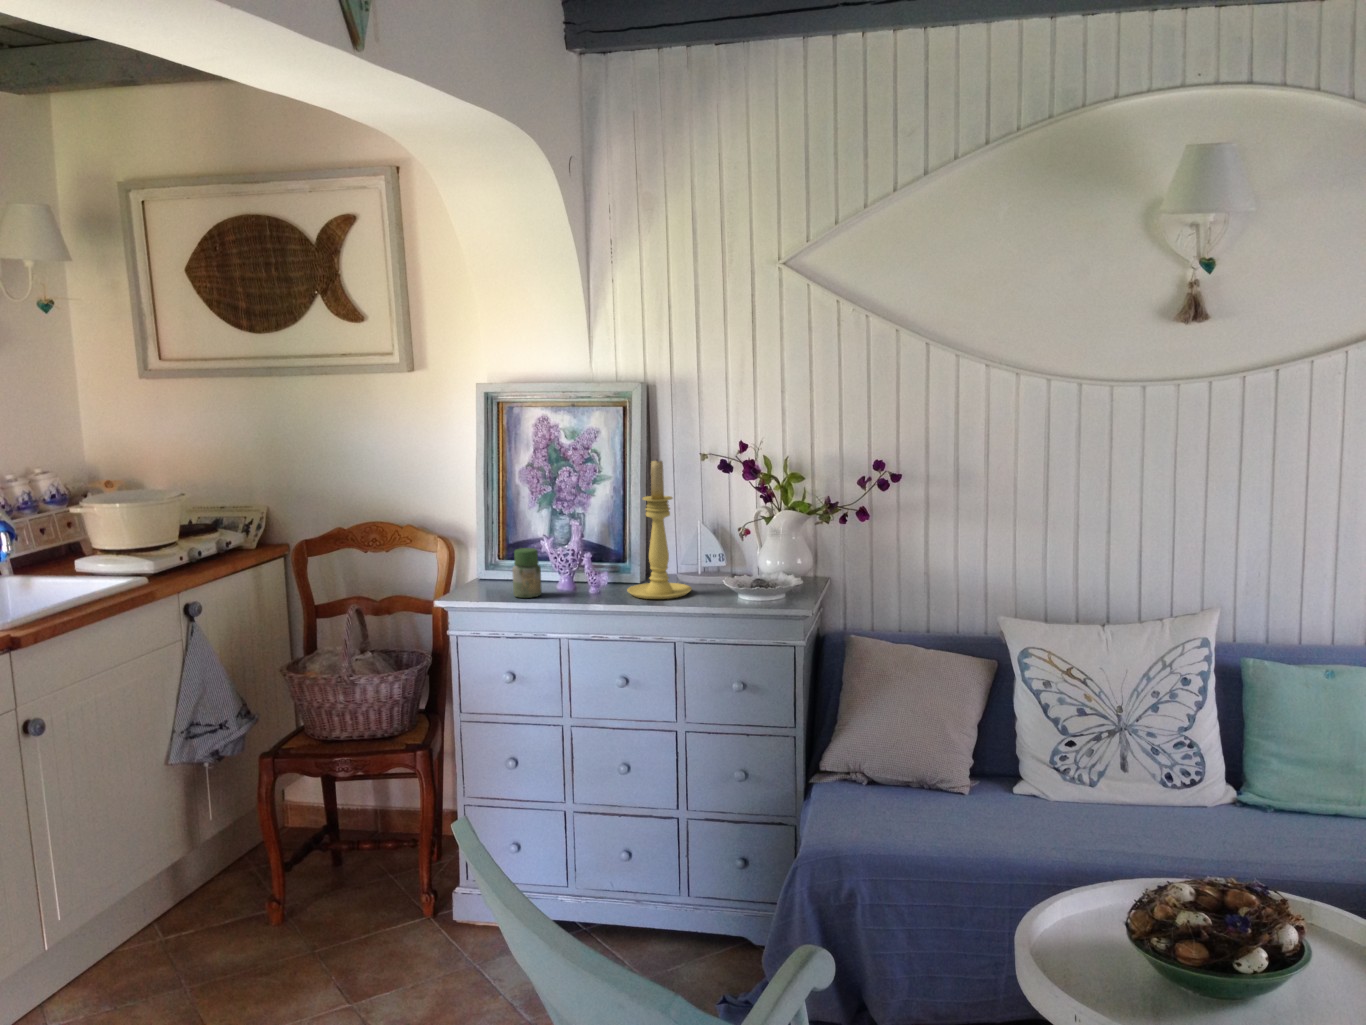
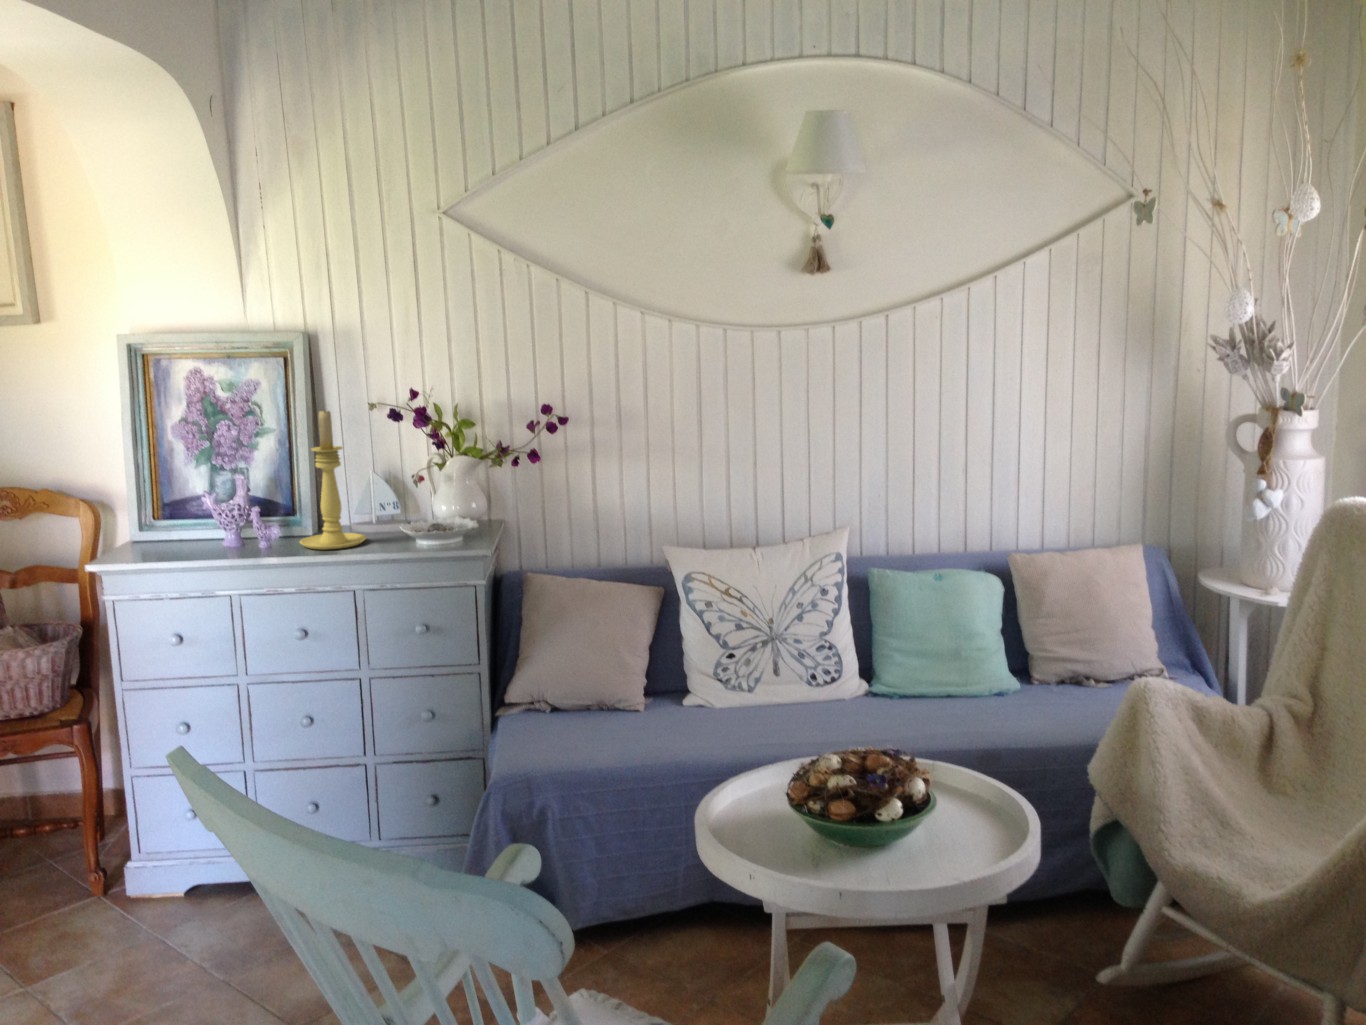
jar: present [512,548,542,598] -> none [175,505,208,556]

